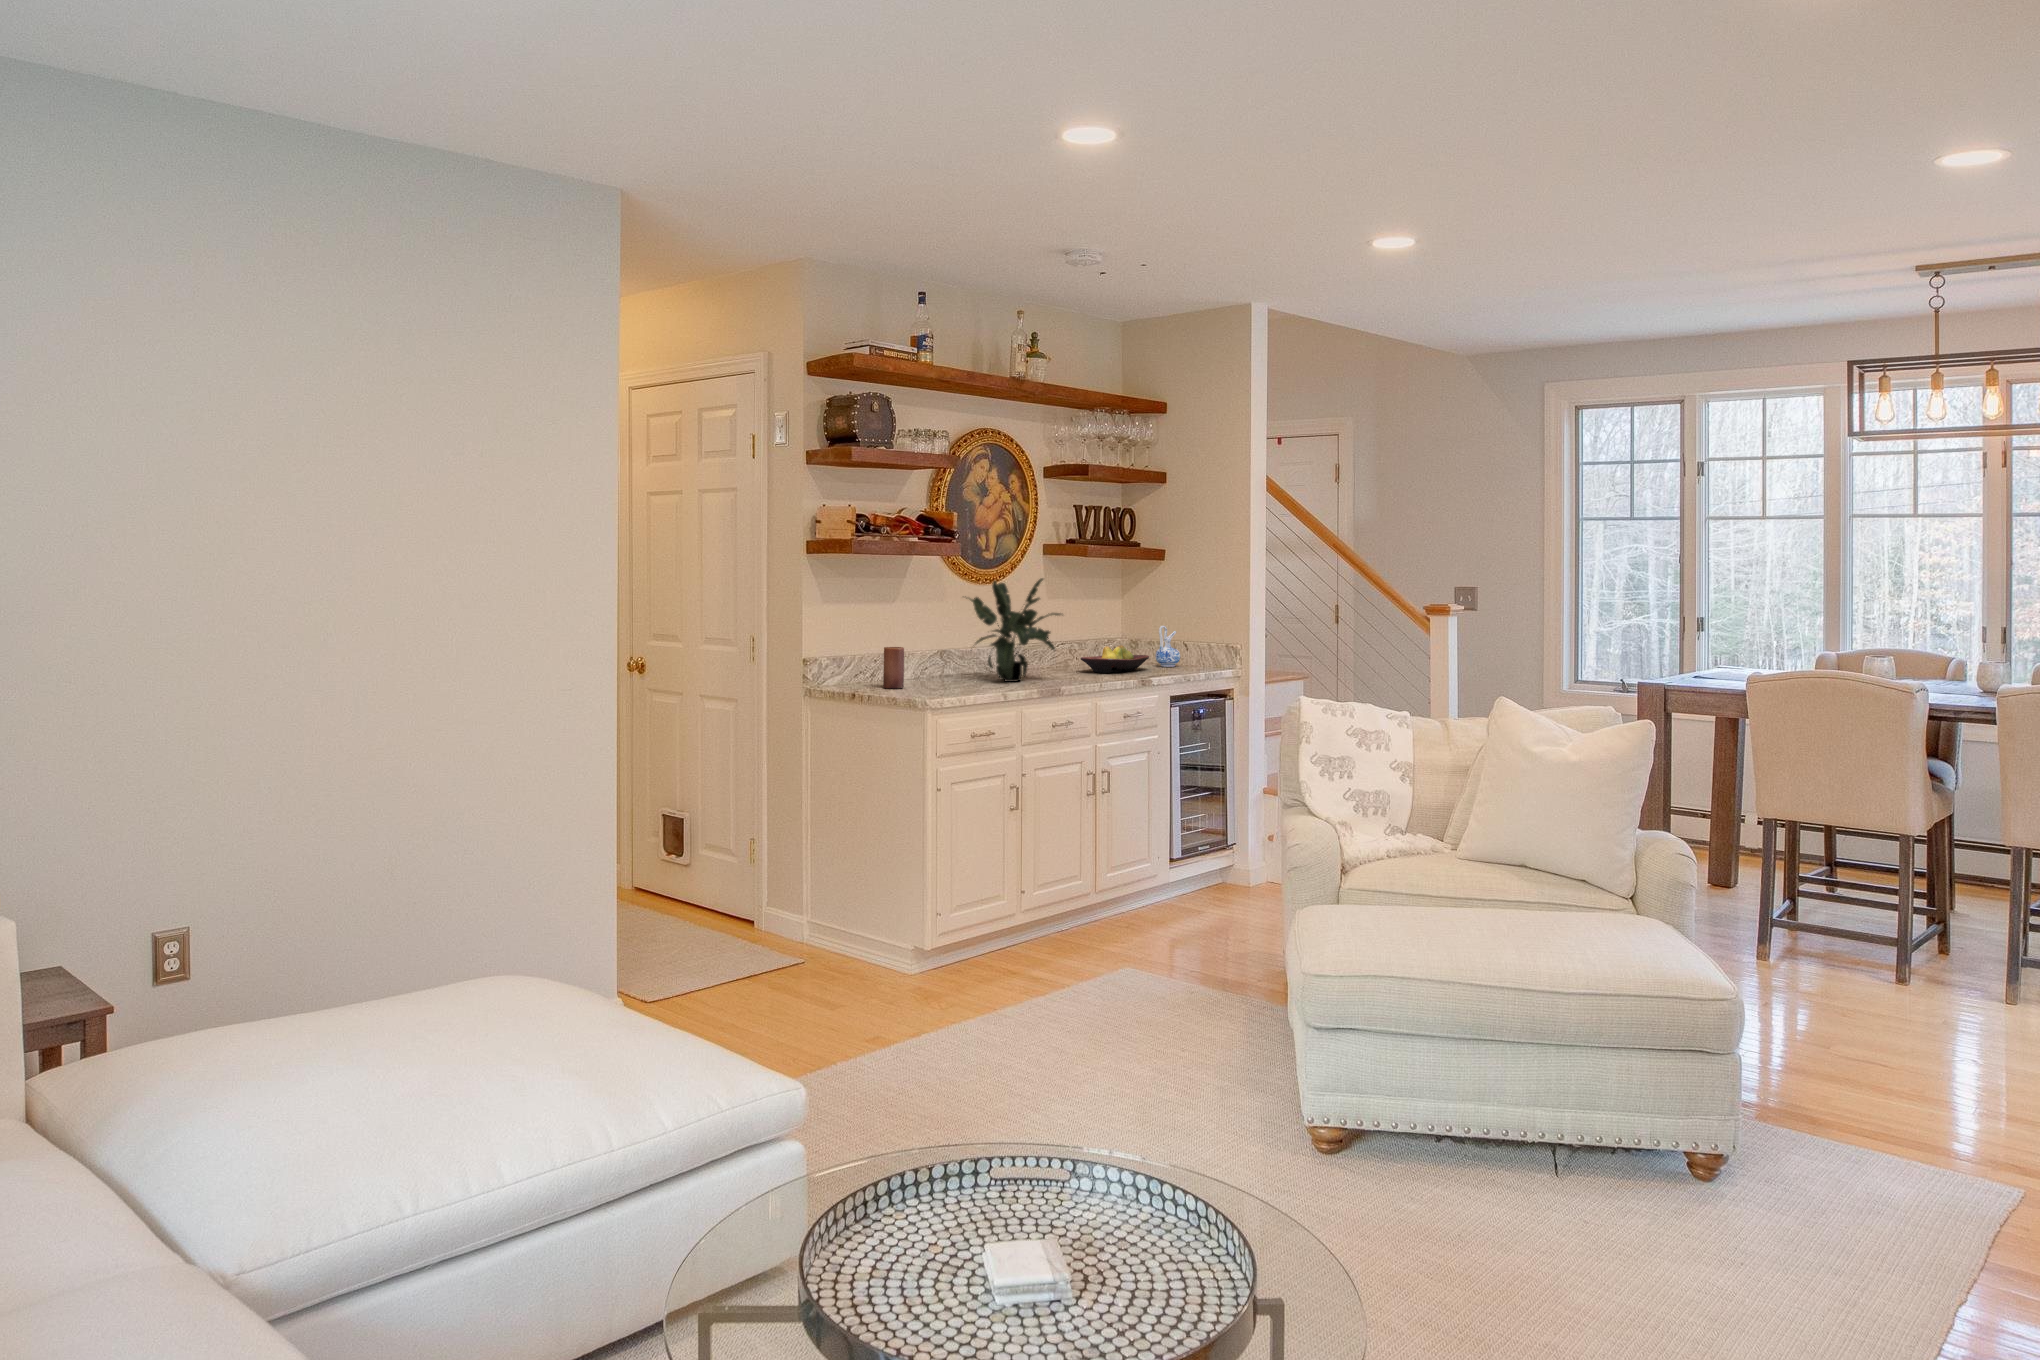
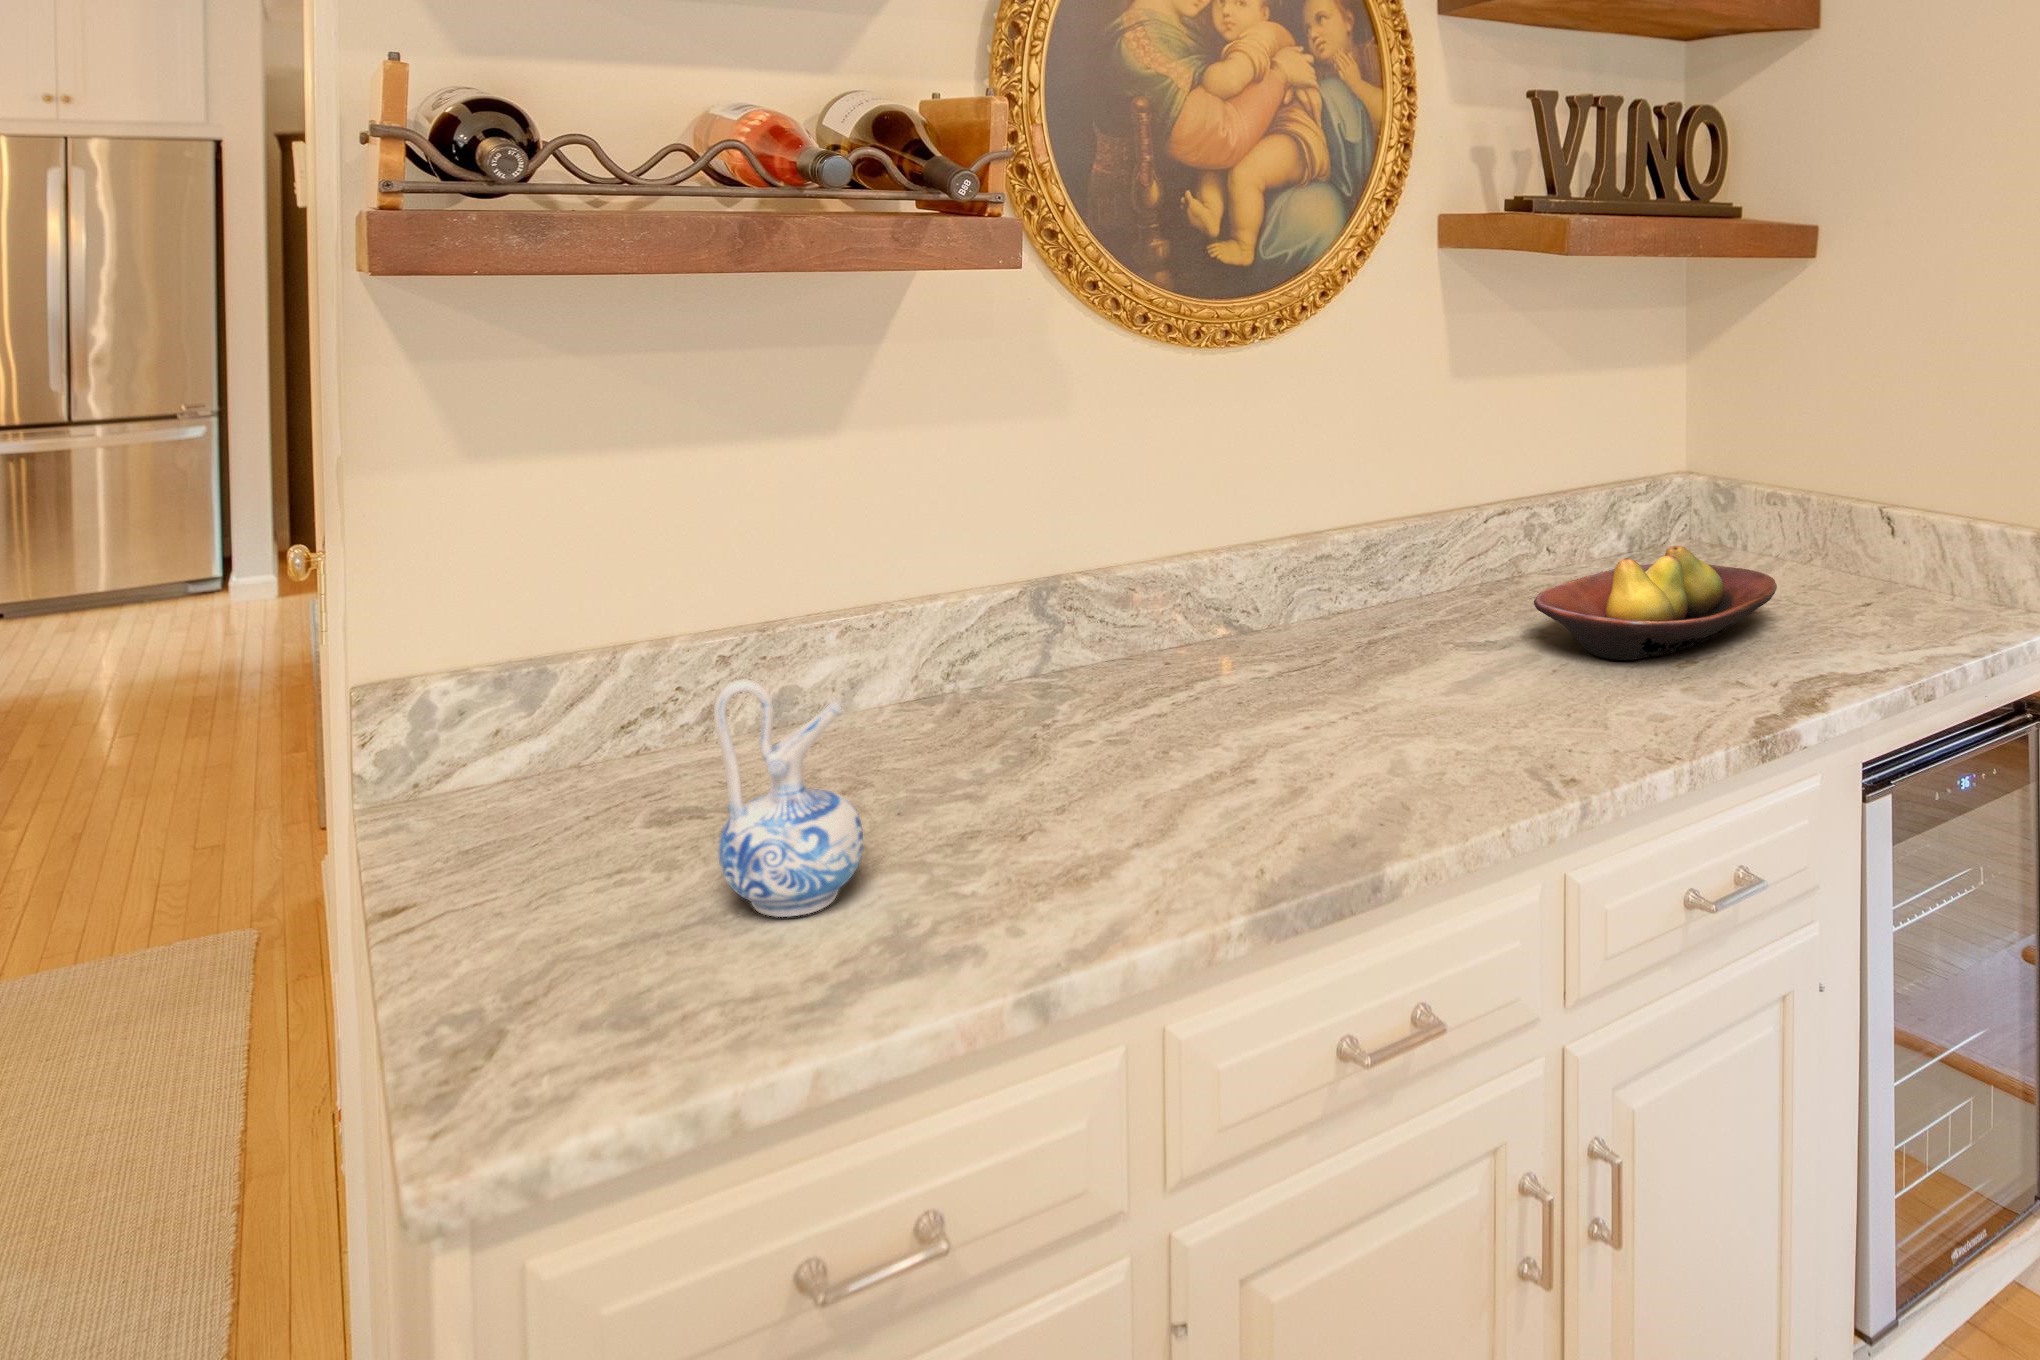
potted plant: present [966,578,1061,682] -> none [1021,350,1428,766]
ceramic pitcher: present [1156,626,1180,667] -> present [714,679,863,917]
candle: present [883,647,904,688] -> none [610,655,705,853]

